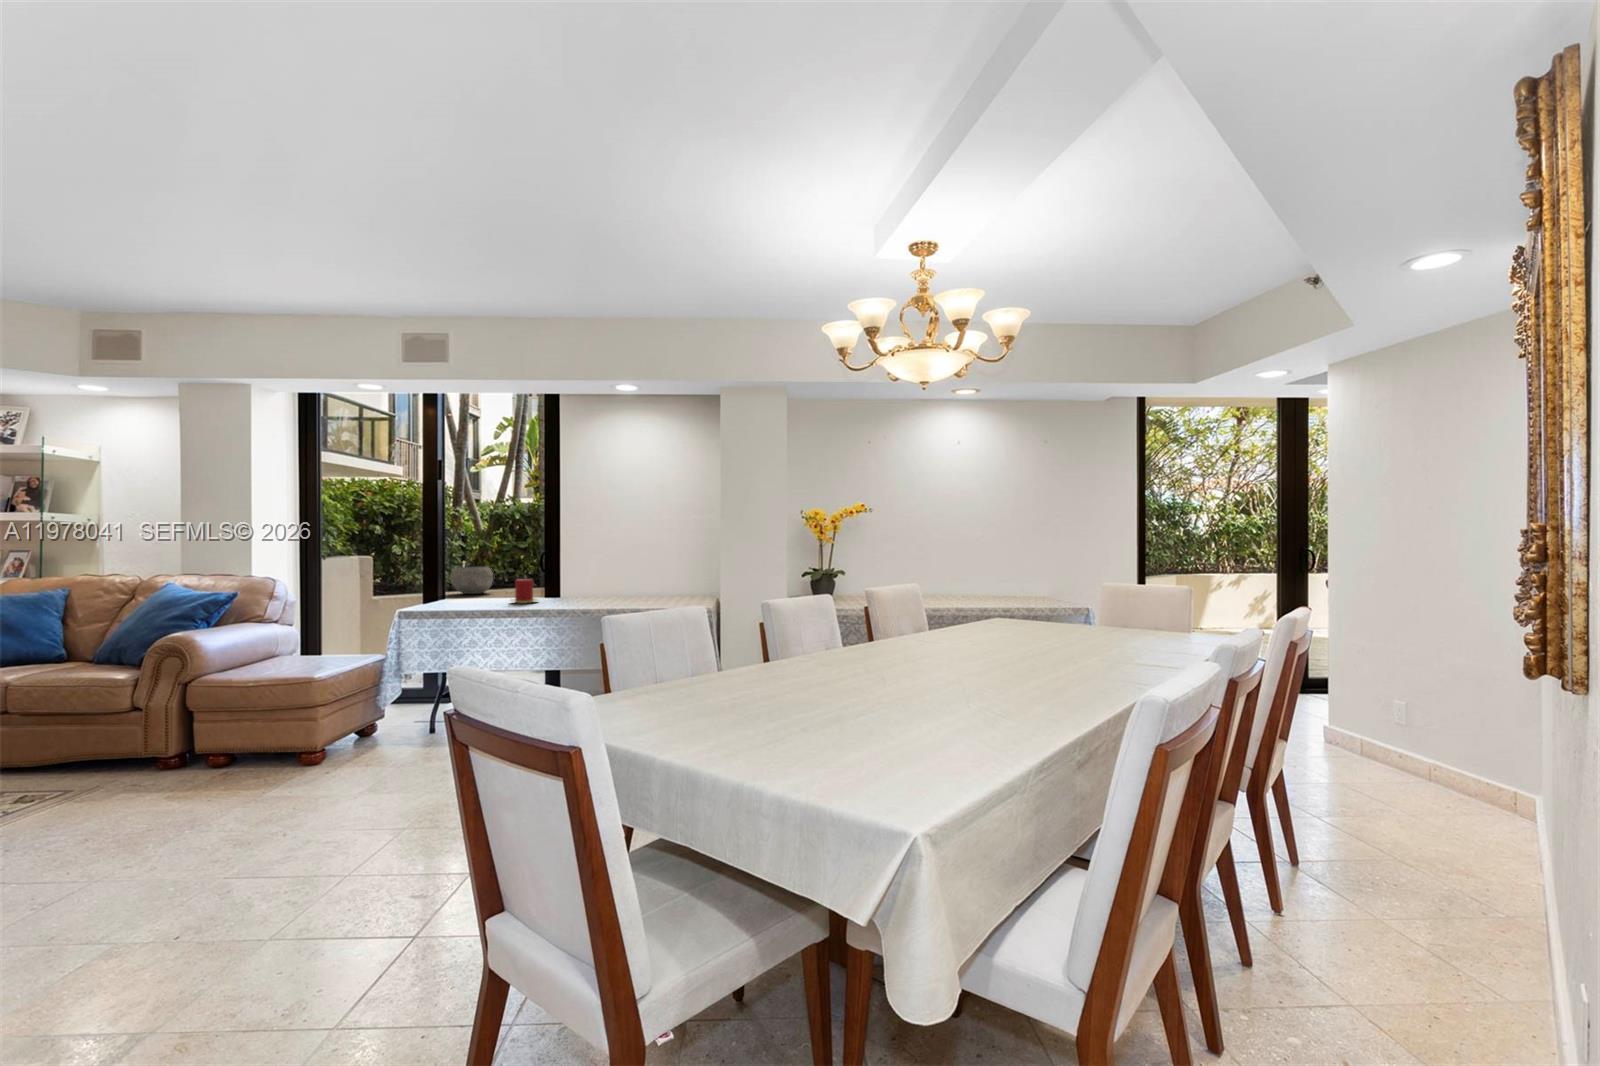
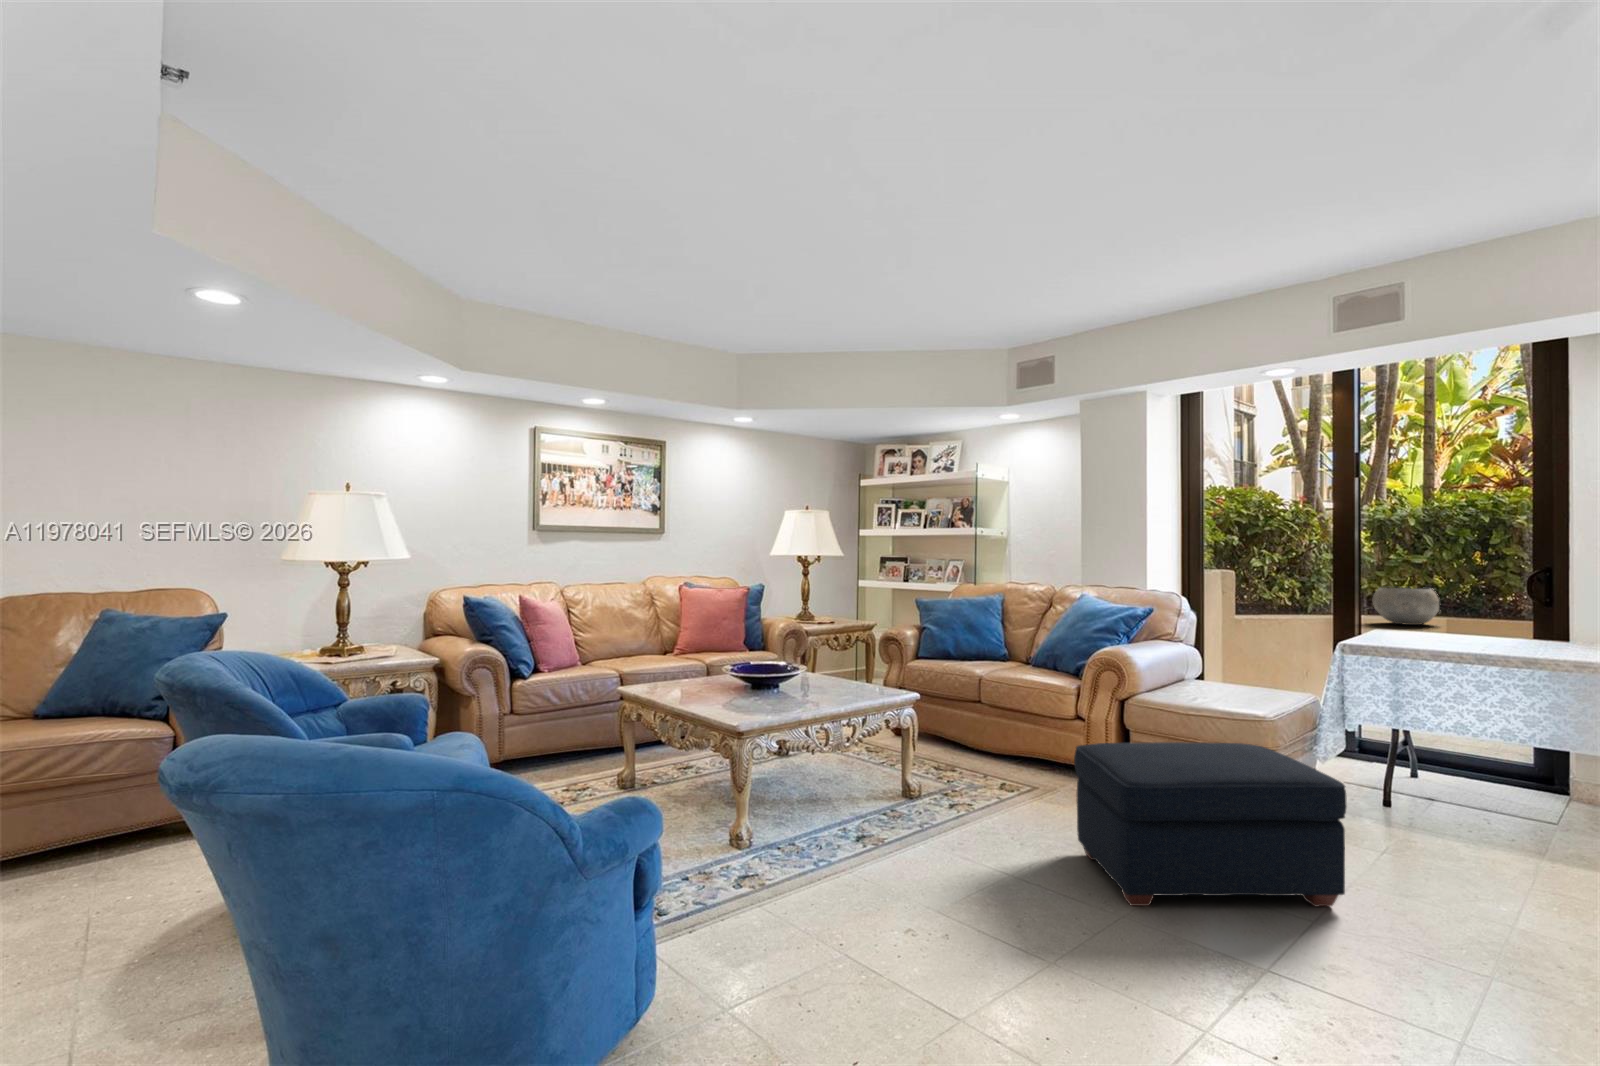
candle: present [511,579,537,603] -> none [1498,609,1553,646]
ottoman: none [82,704,341,876] -> present [1074,742,1347,907]

